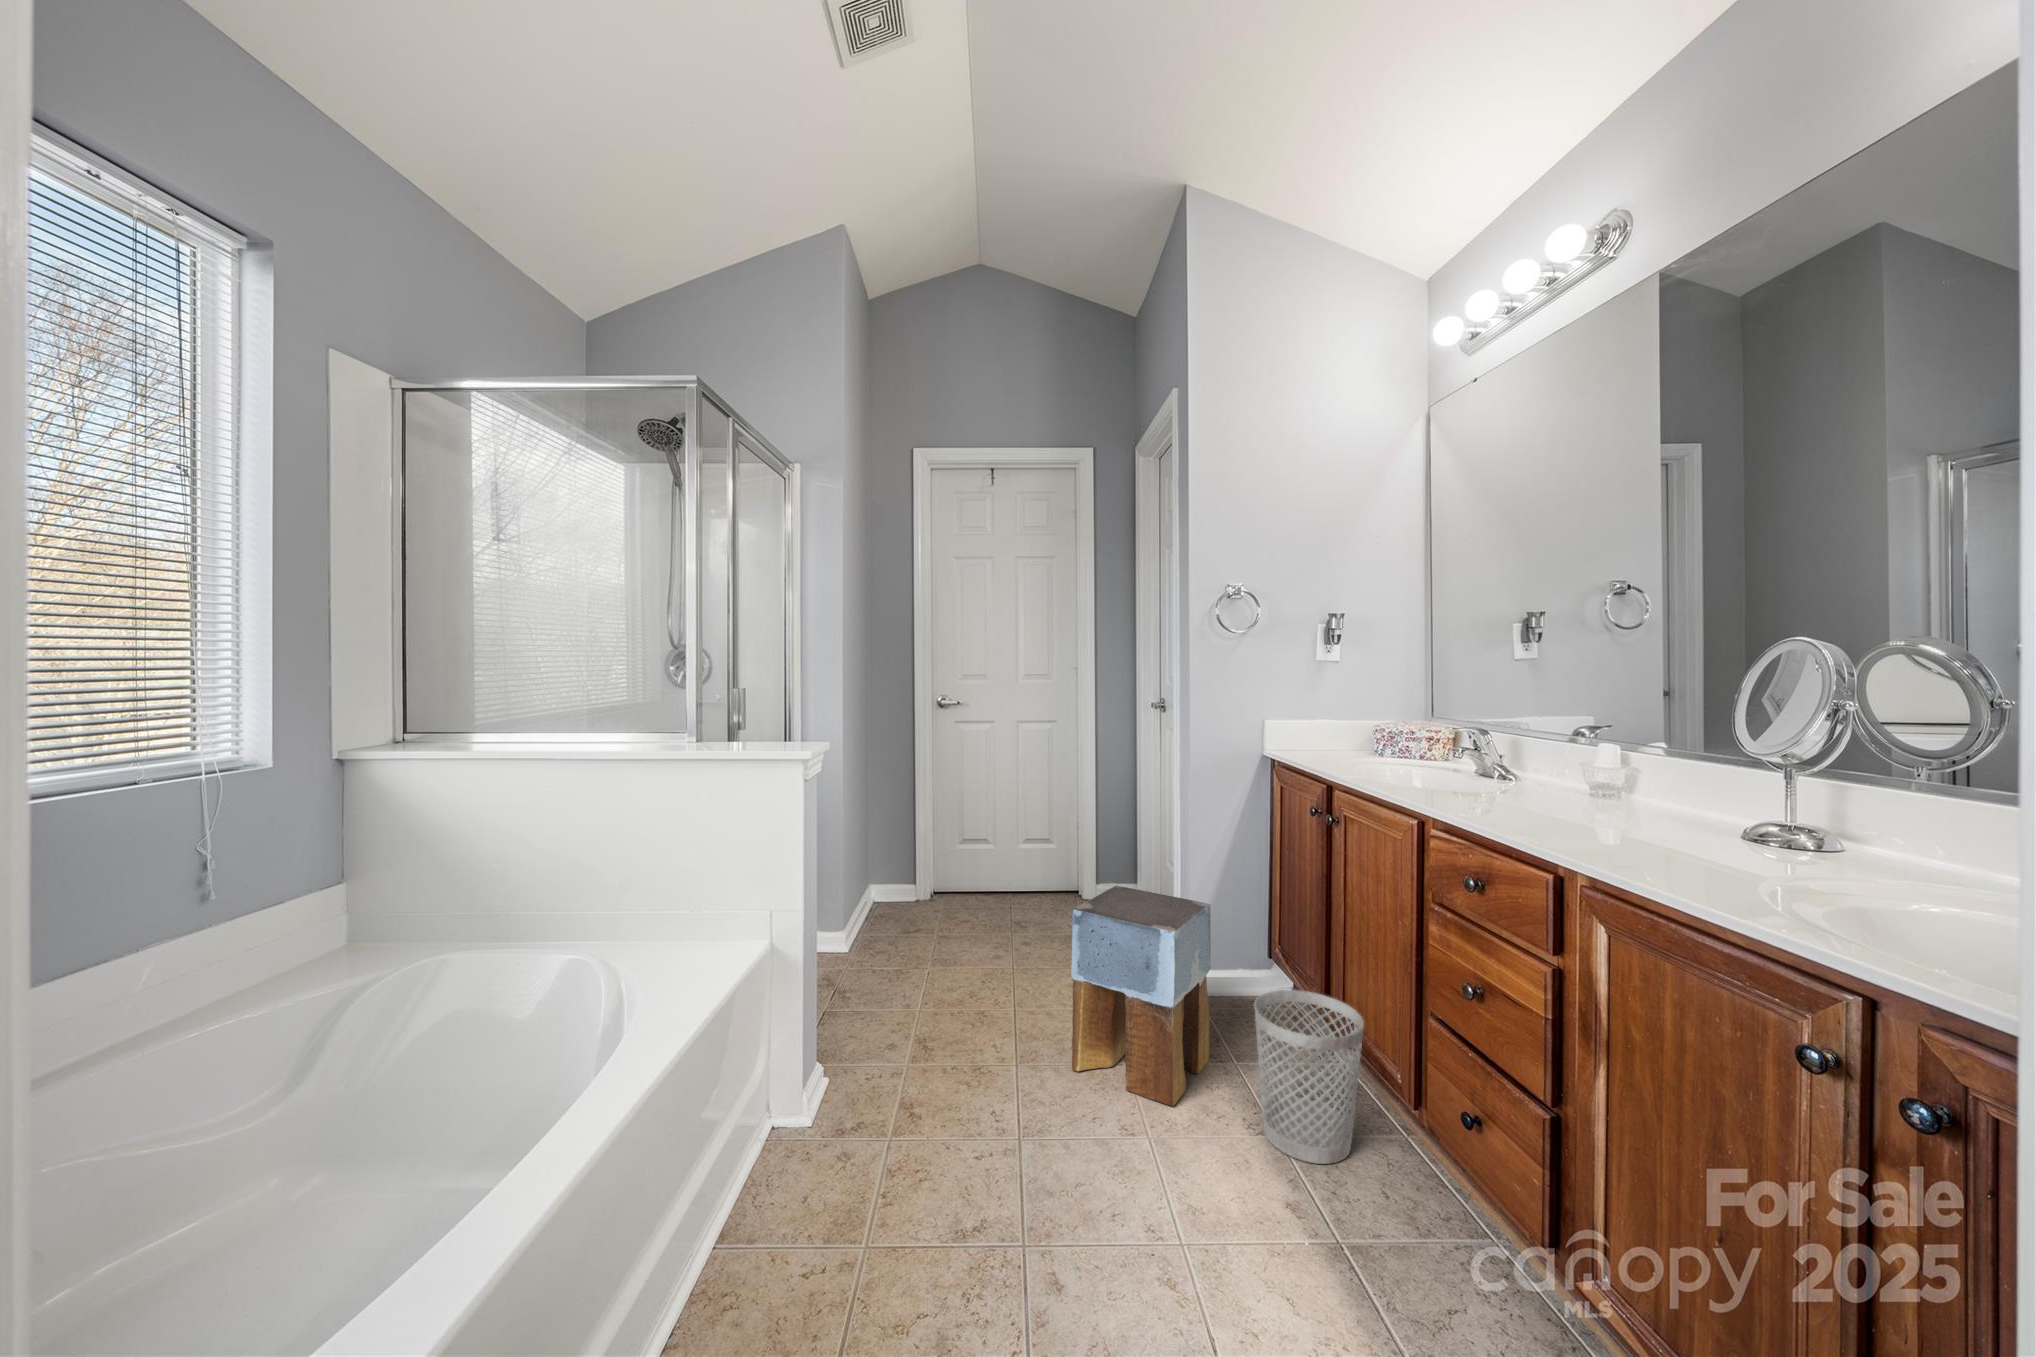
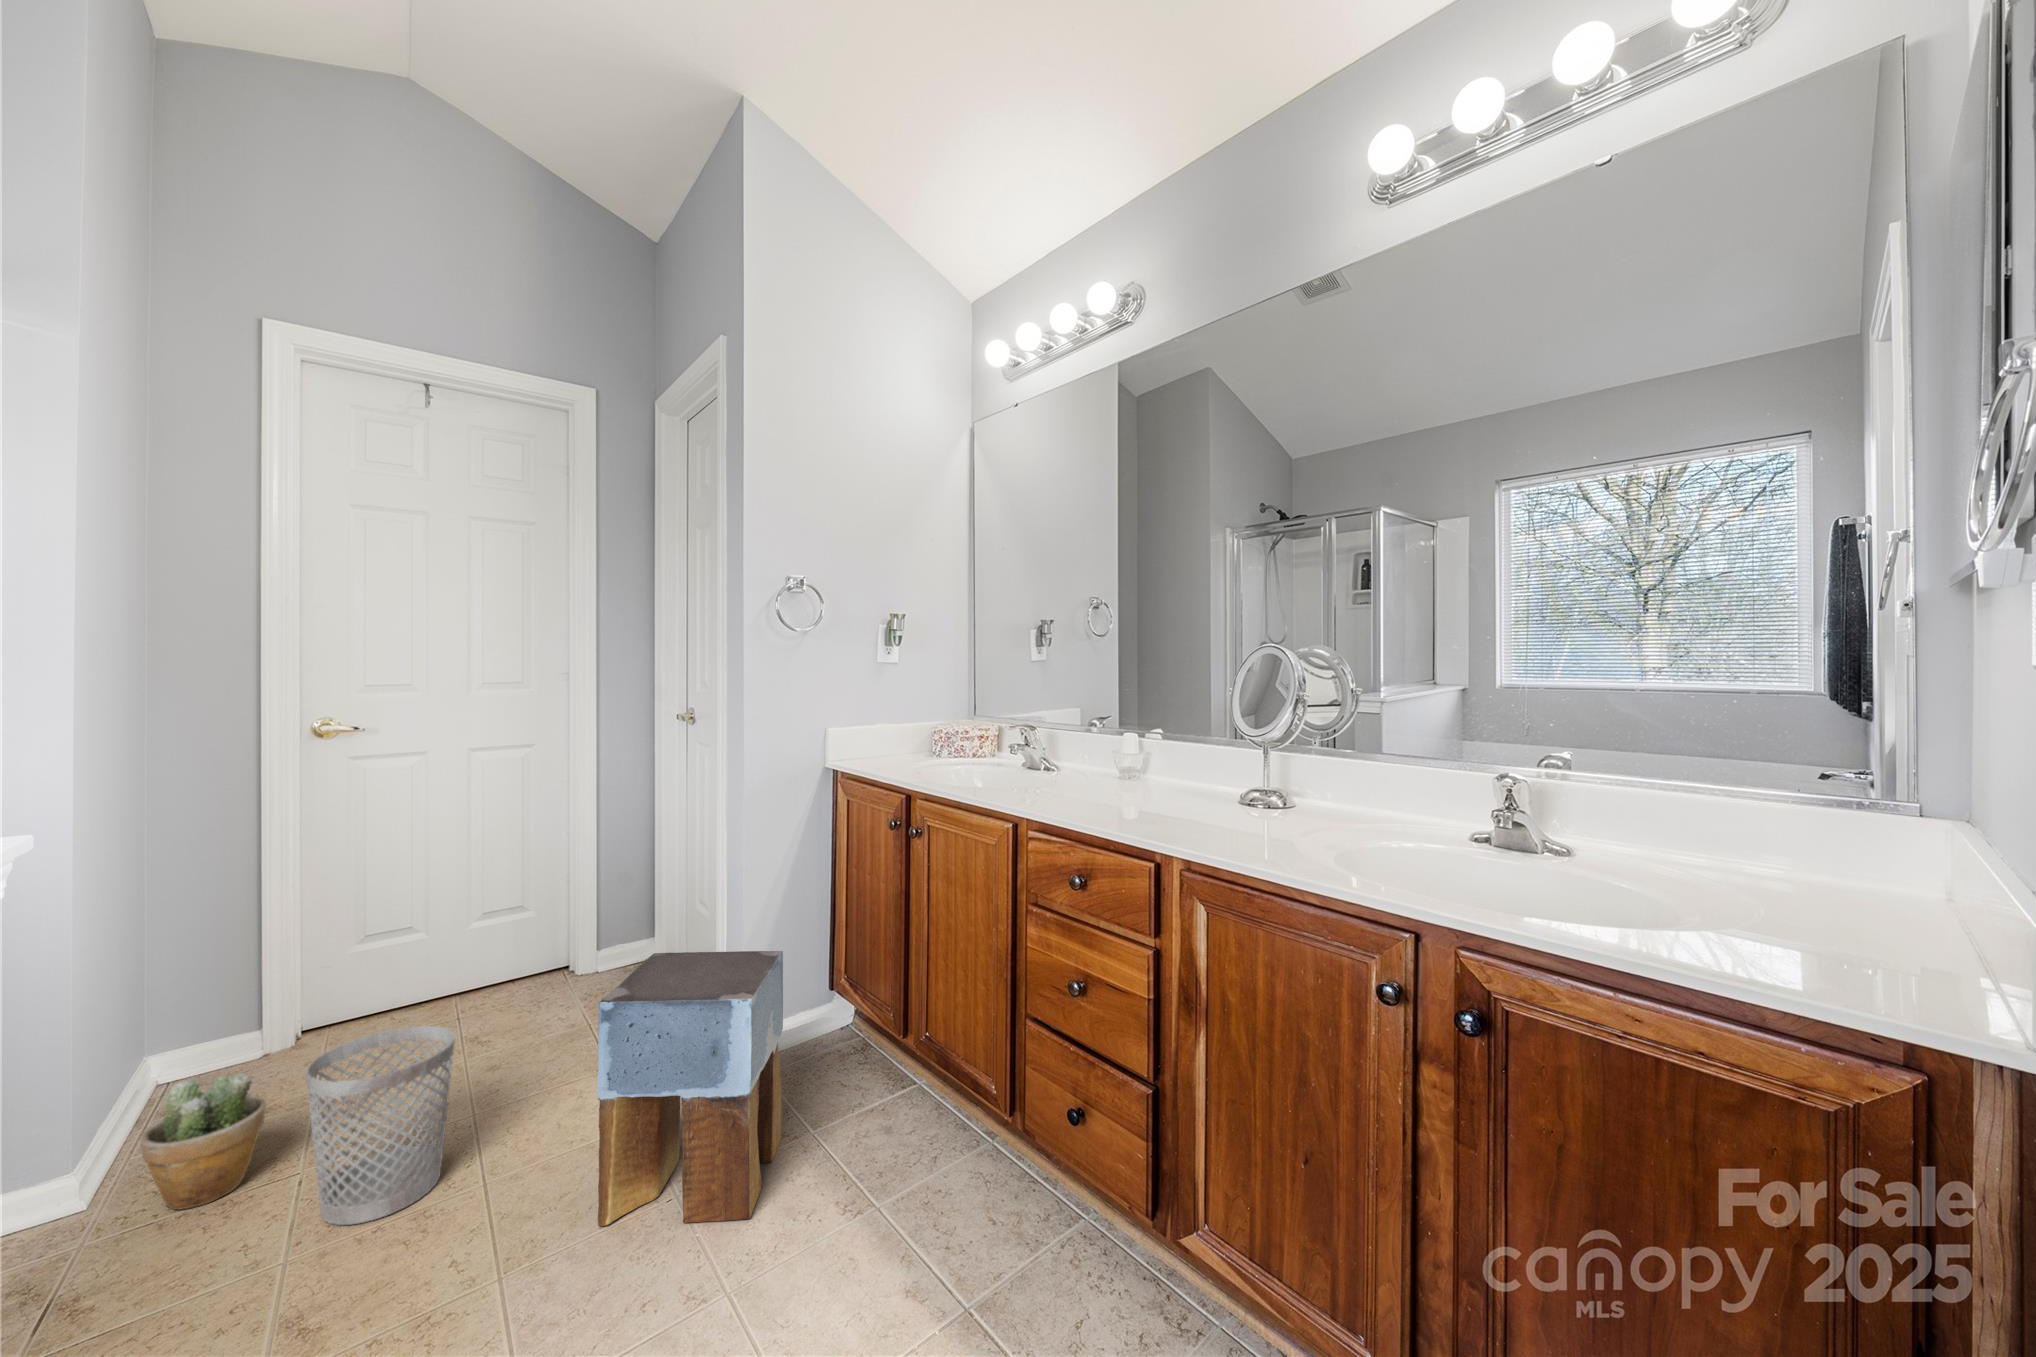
potted plant: none [859,906,910,980] -> present [140,1073,266,1210]
wastebasket: present [1254,990,1364,1164] -> present [306,1026,455,1225]

